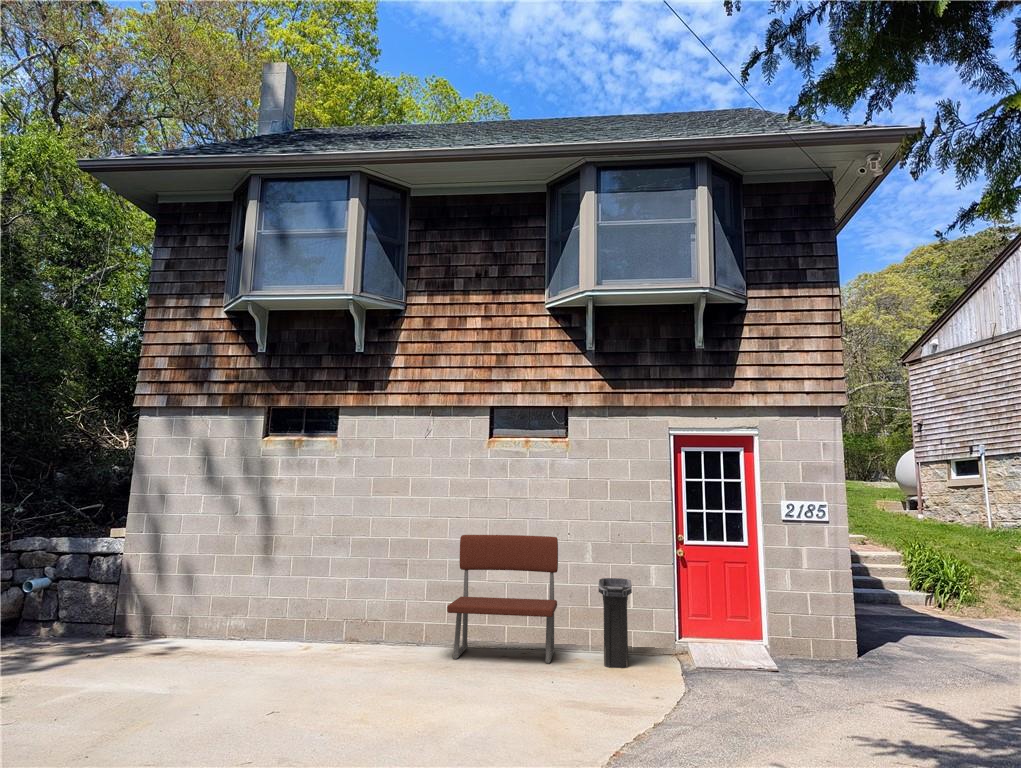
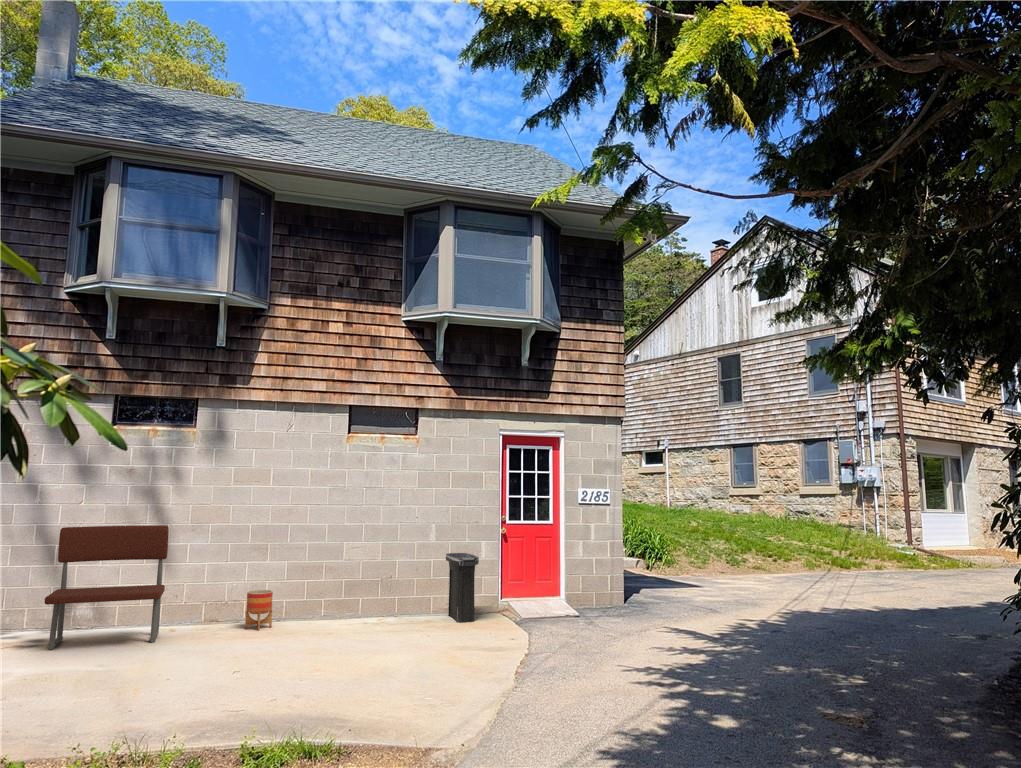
bench: present [447,535,558,664] -> present [44,525,169,650]
planter: none [380,606,408,650] -> present [245,590,273,630]

